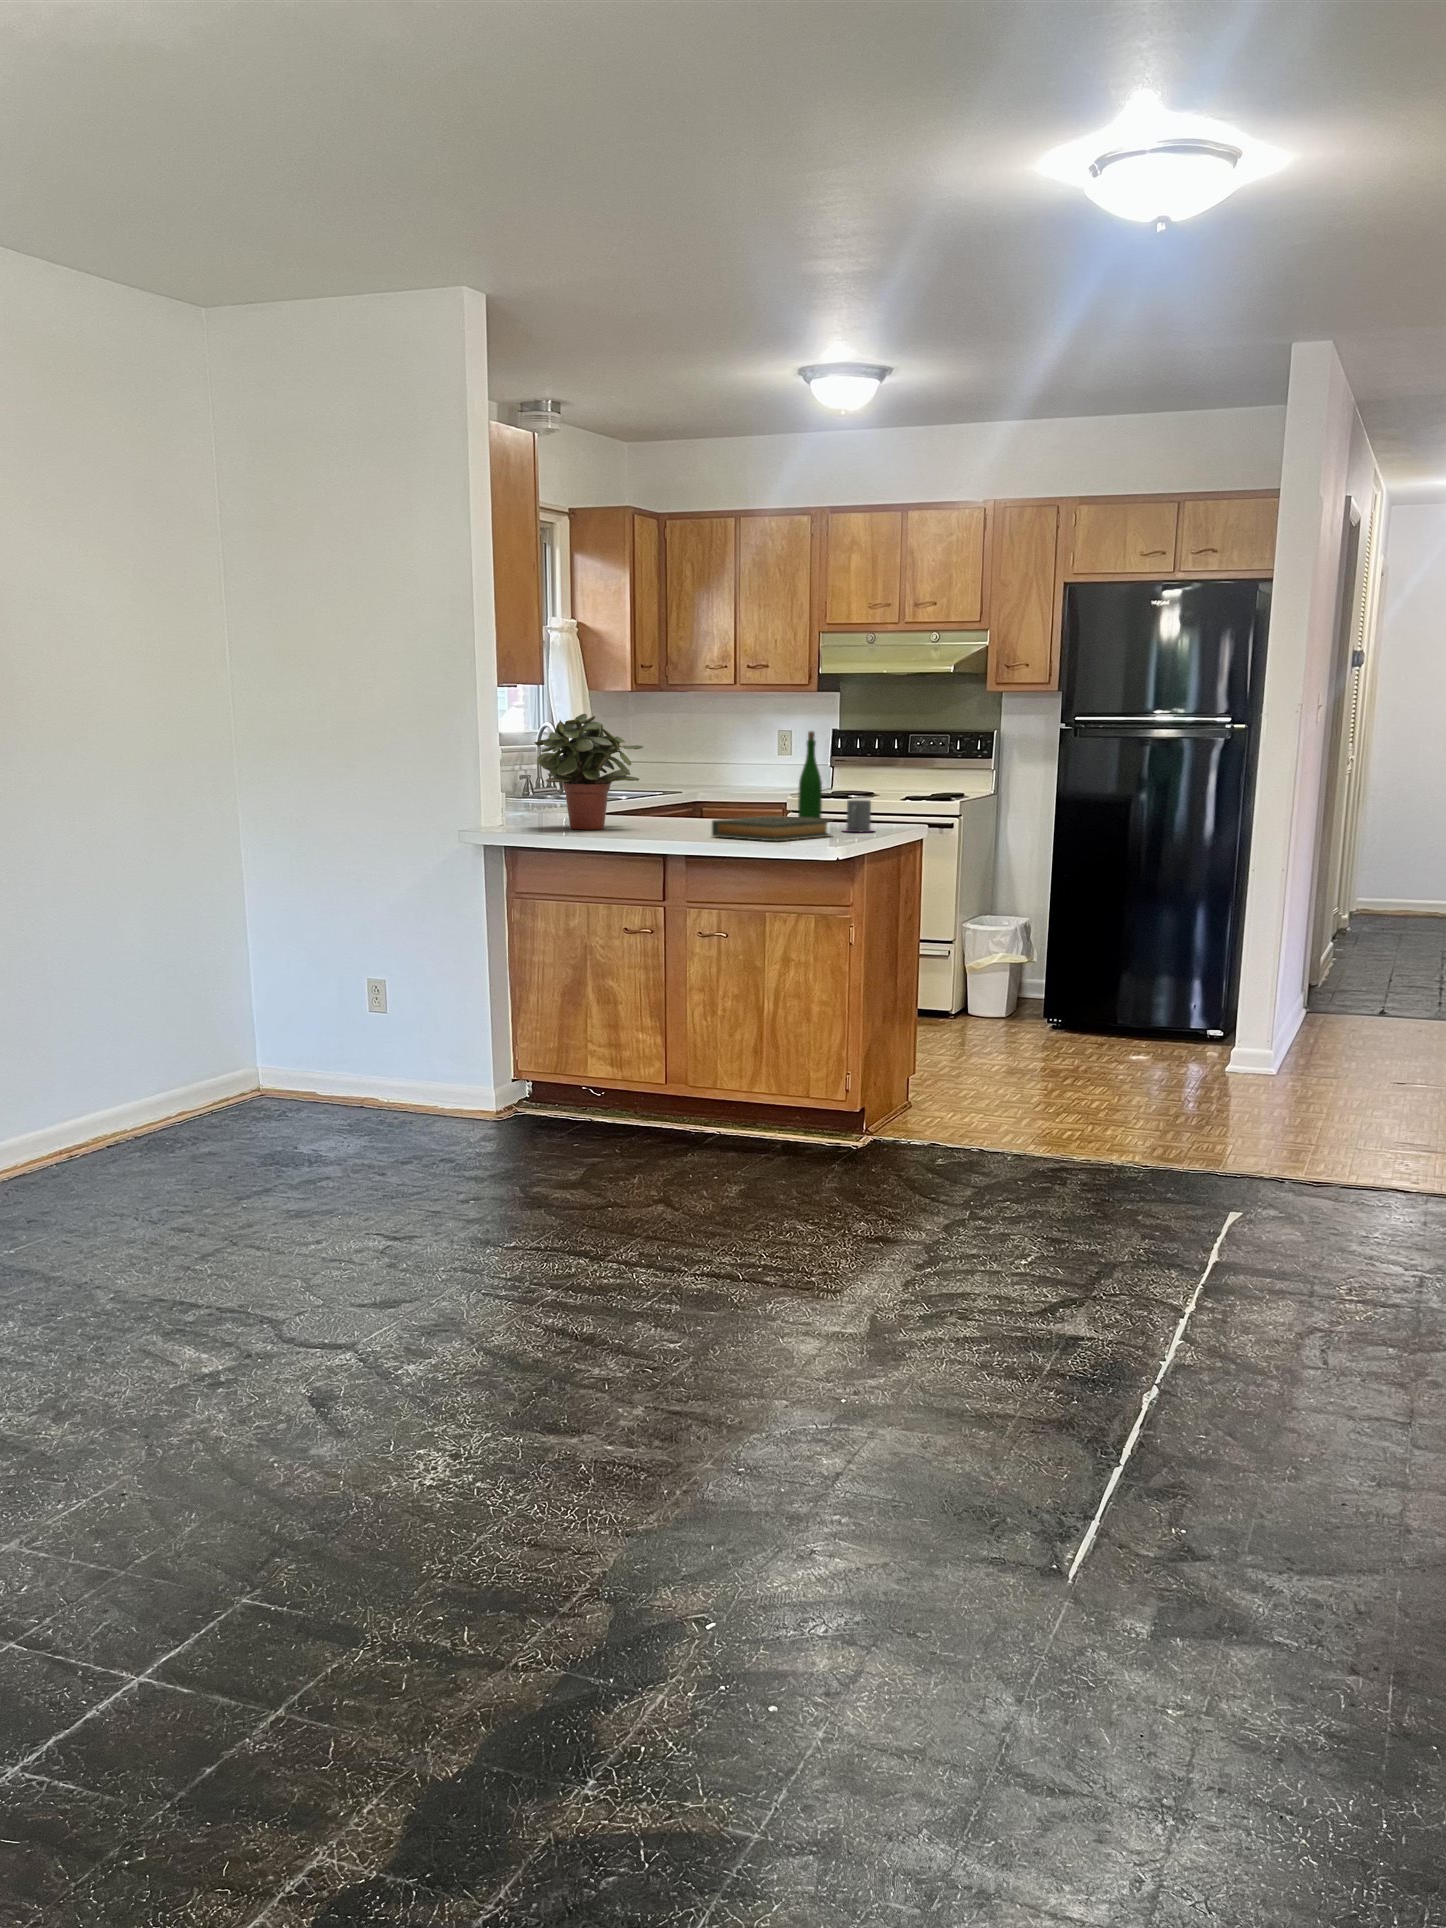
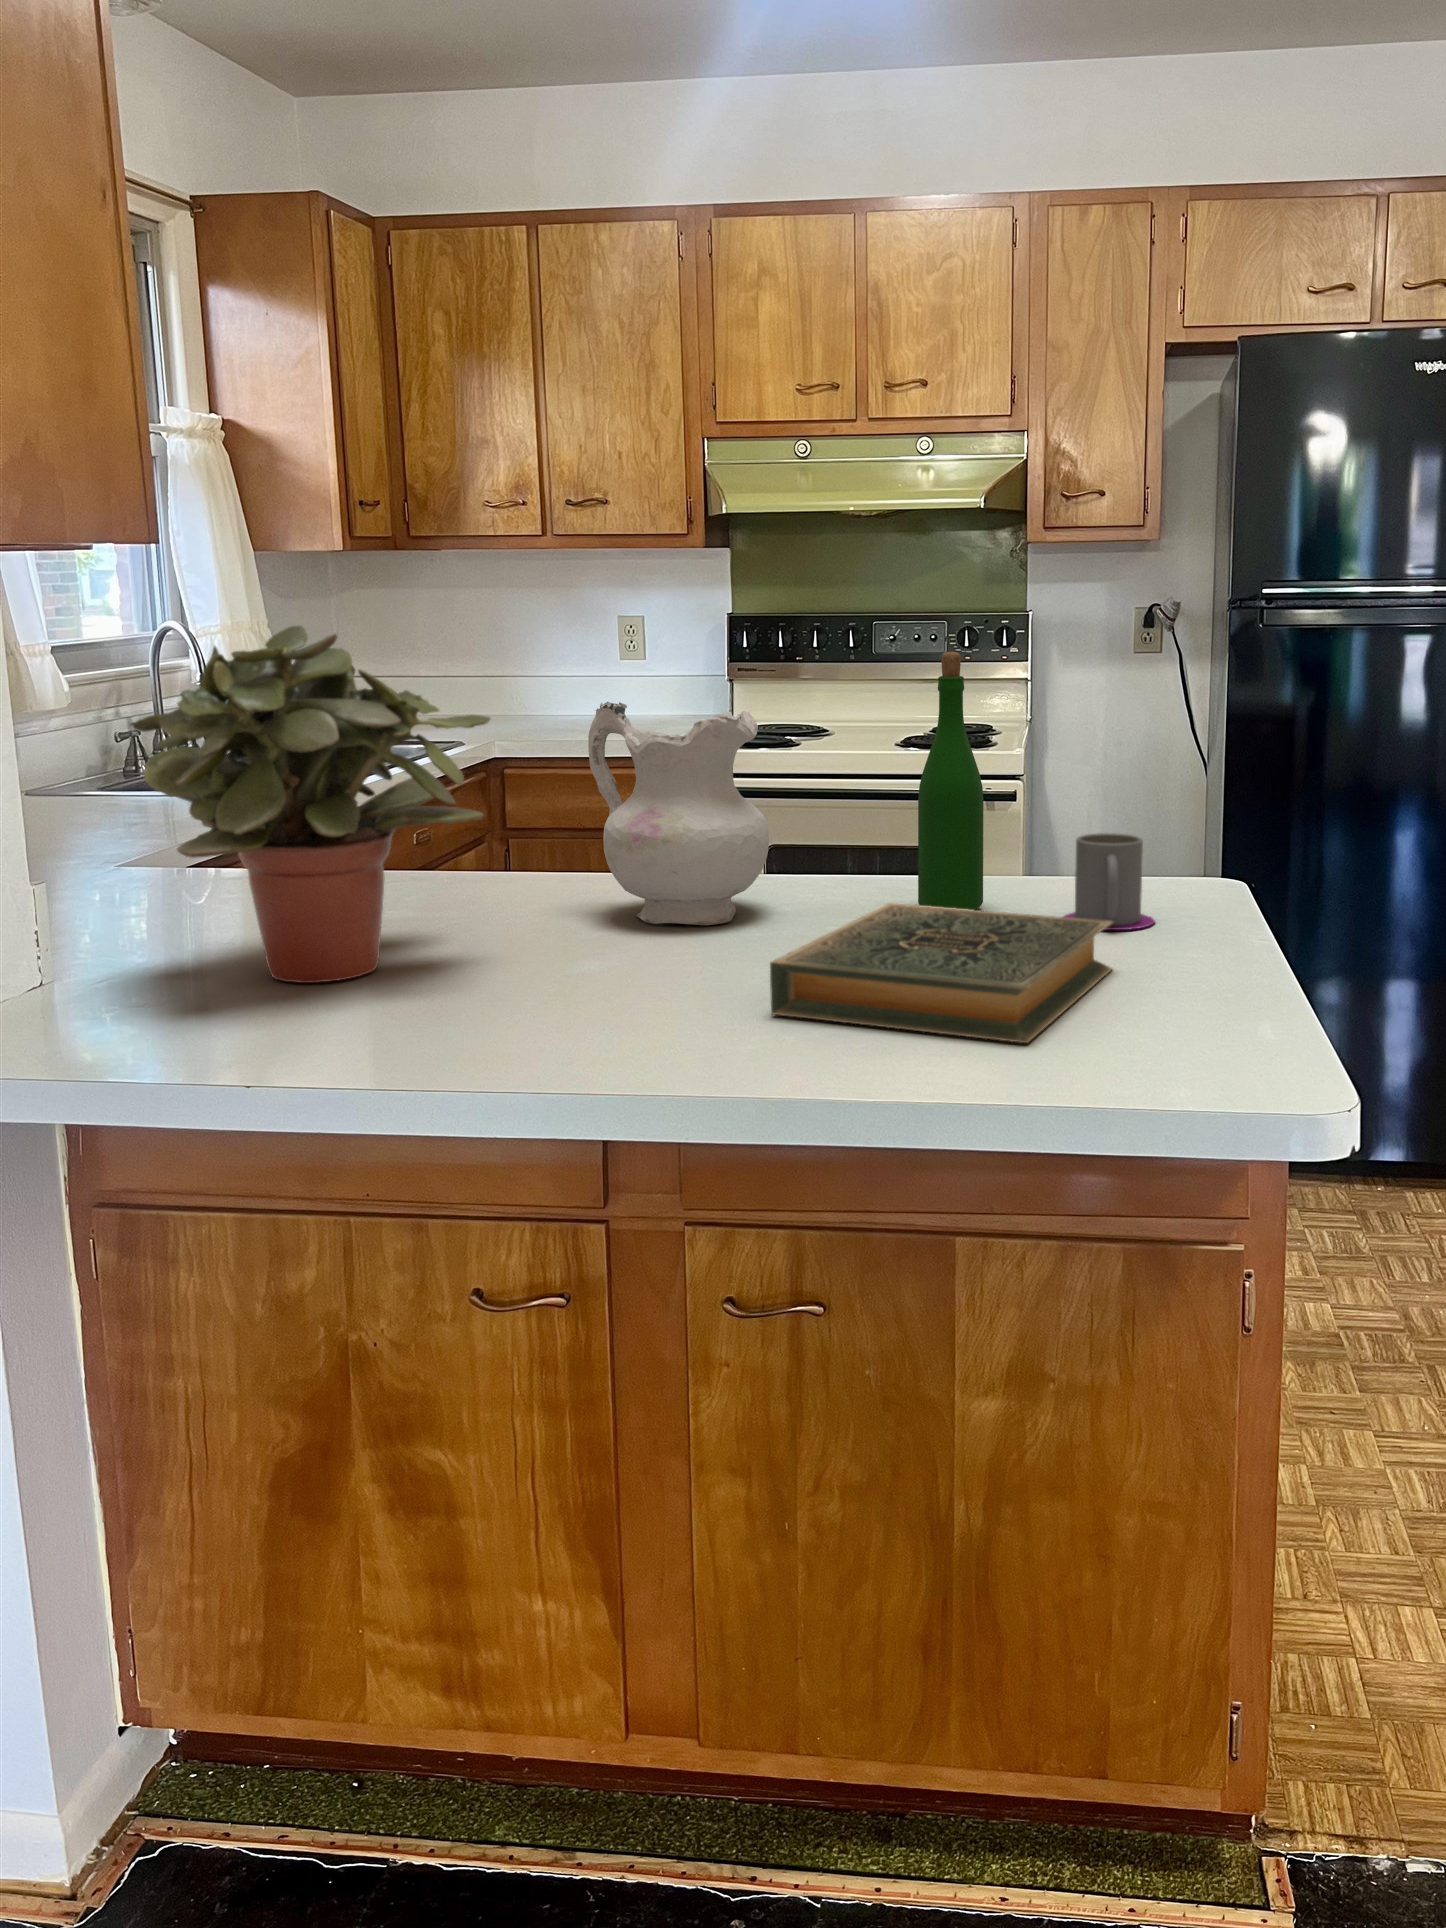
ceramic pitcher: none [685,747,745,827] -> present [588,702,769,925]

